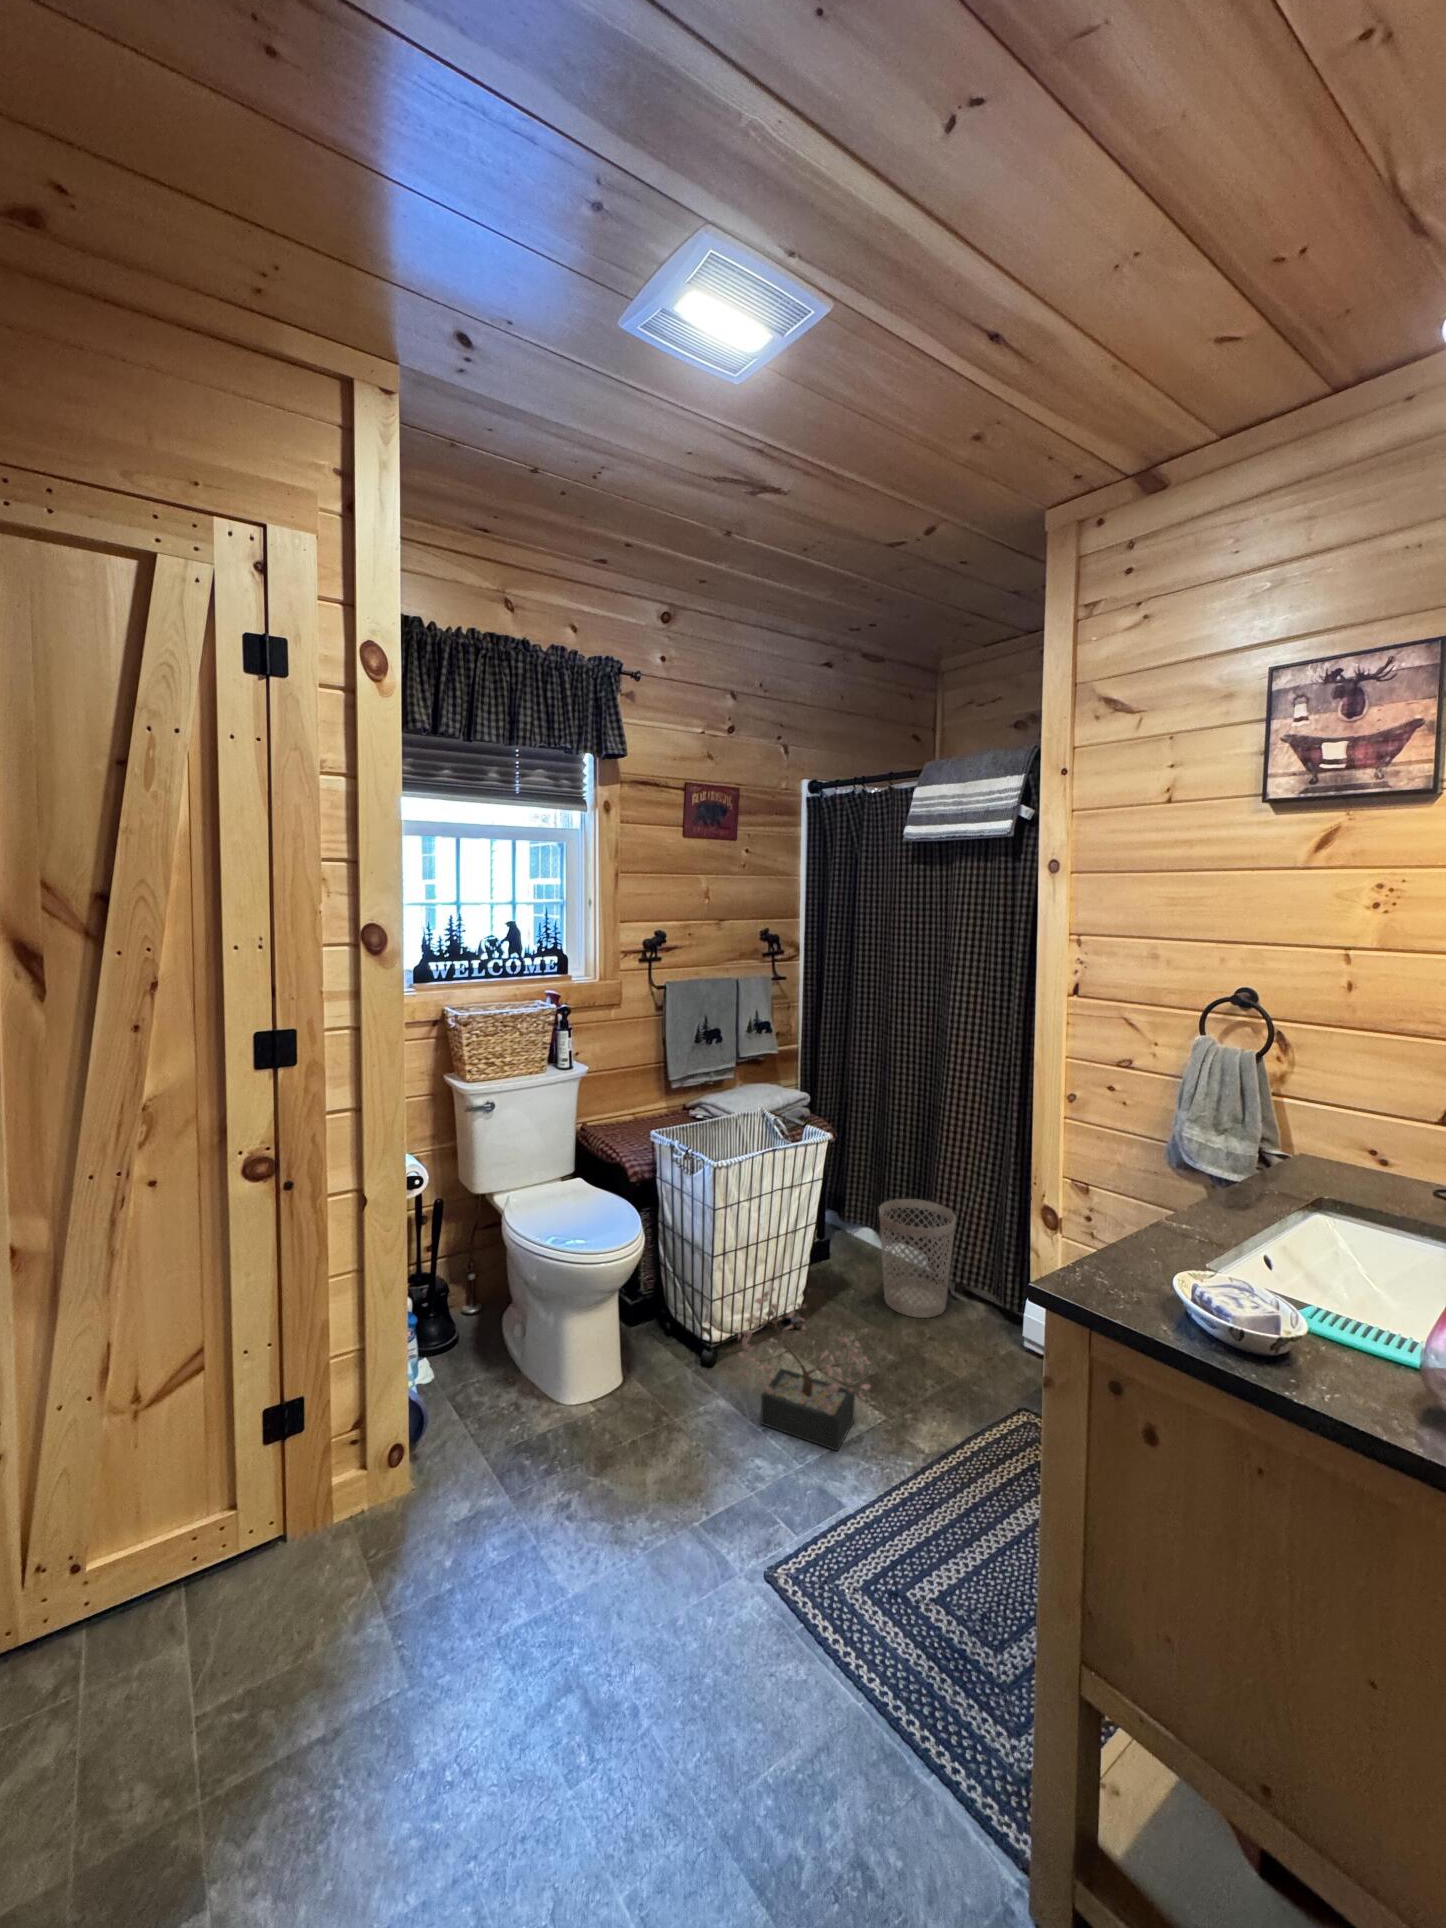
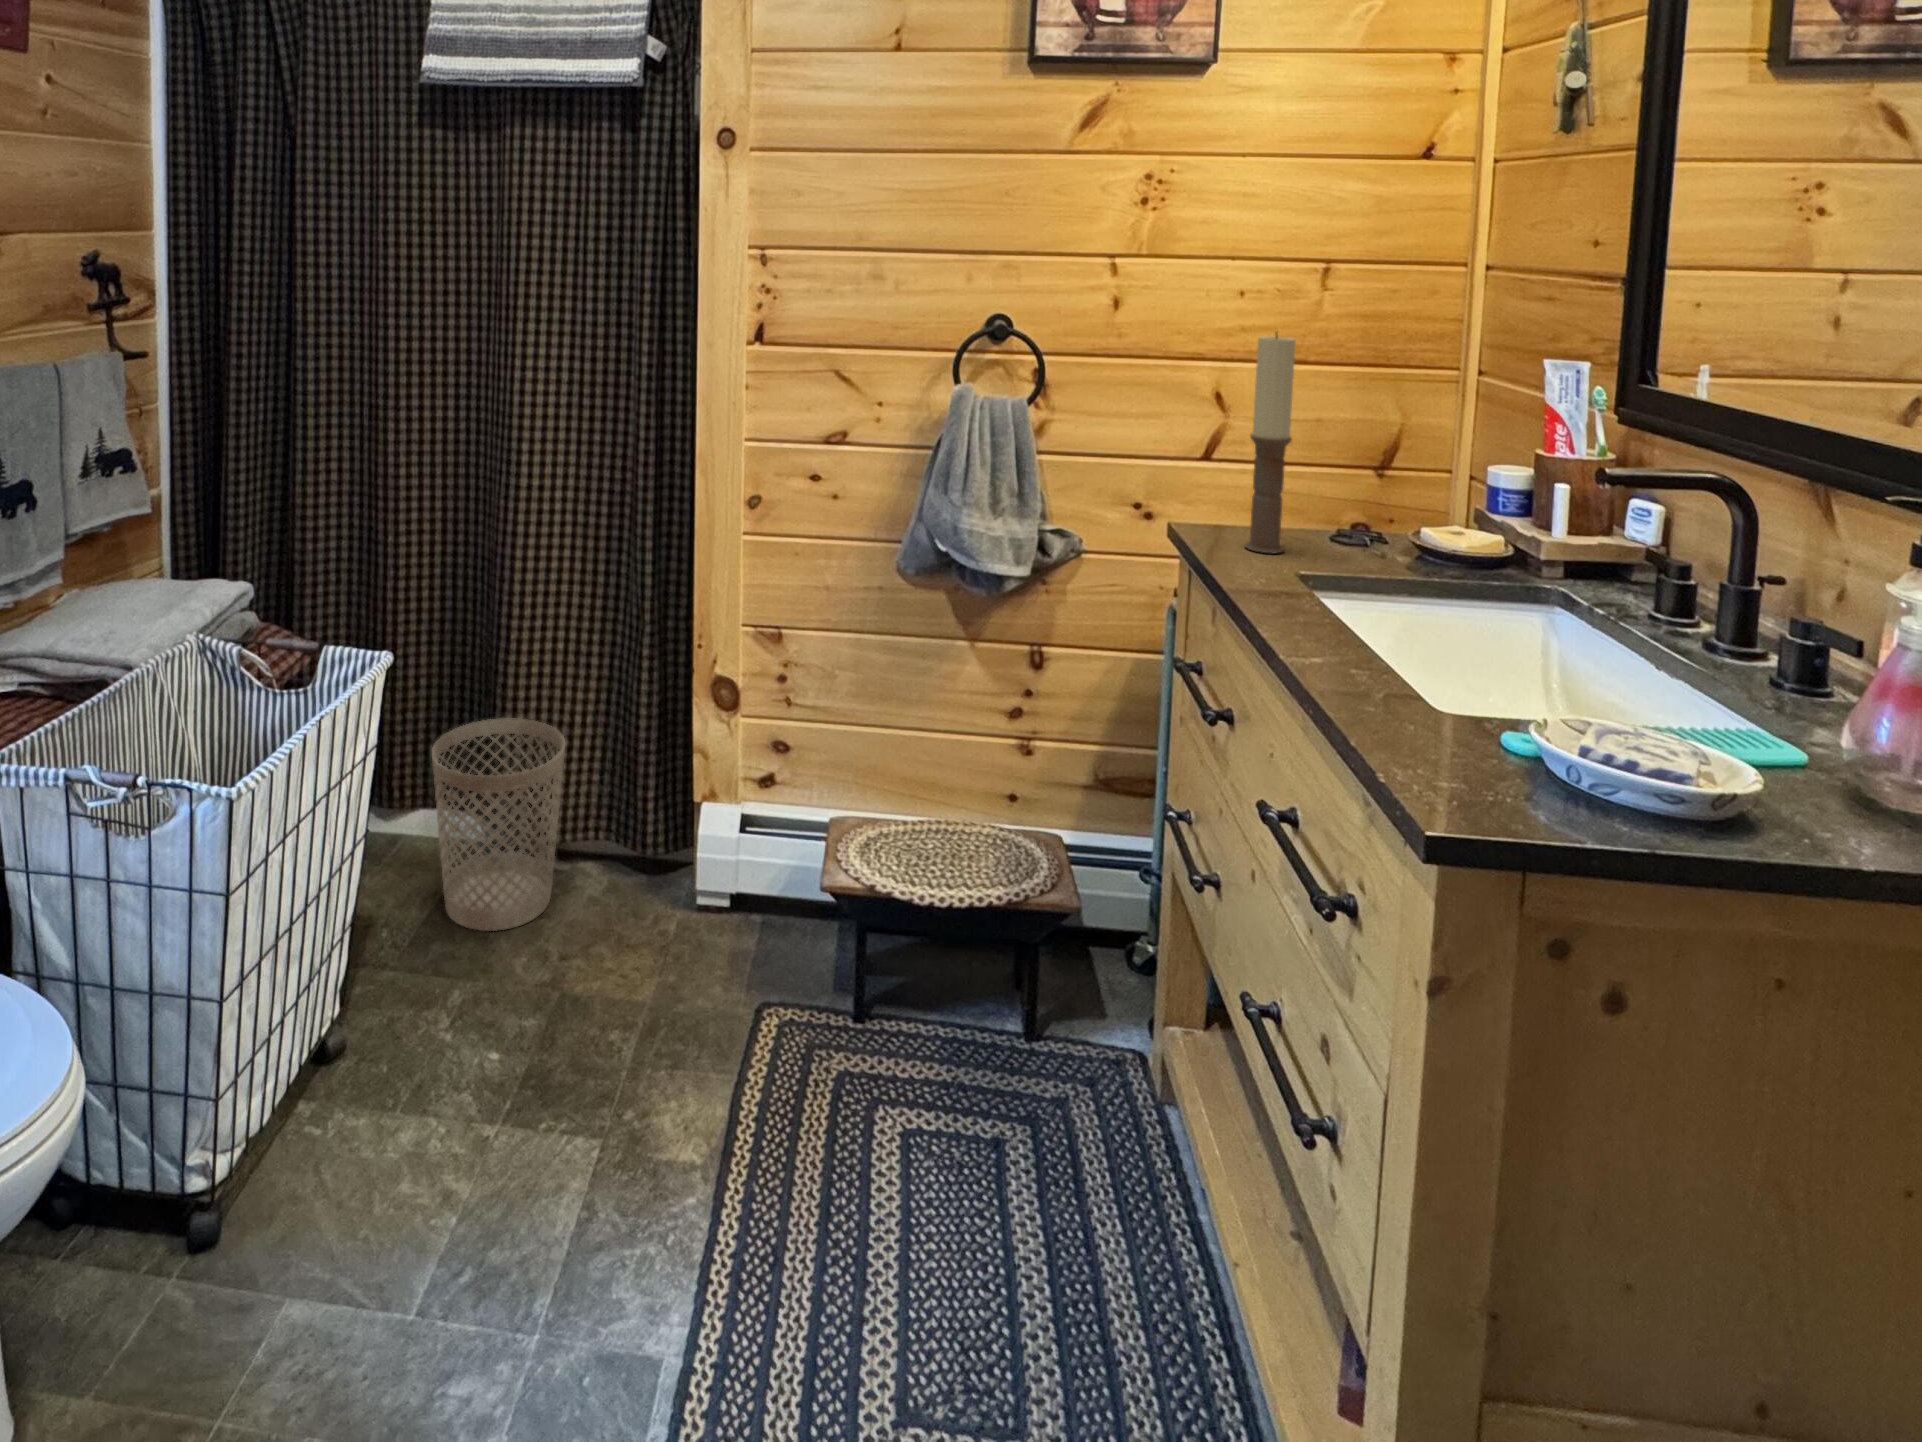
candle: none [1333,1011,1377,1187] -> present [1244,333,1296,553]
decorative plant: present [735,1288,871,1451] -> none [320,1004,616,1304]

